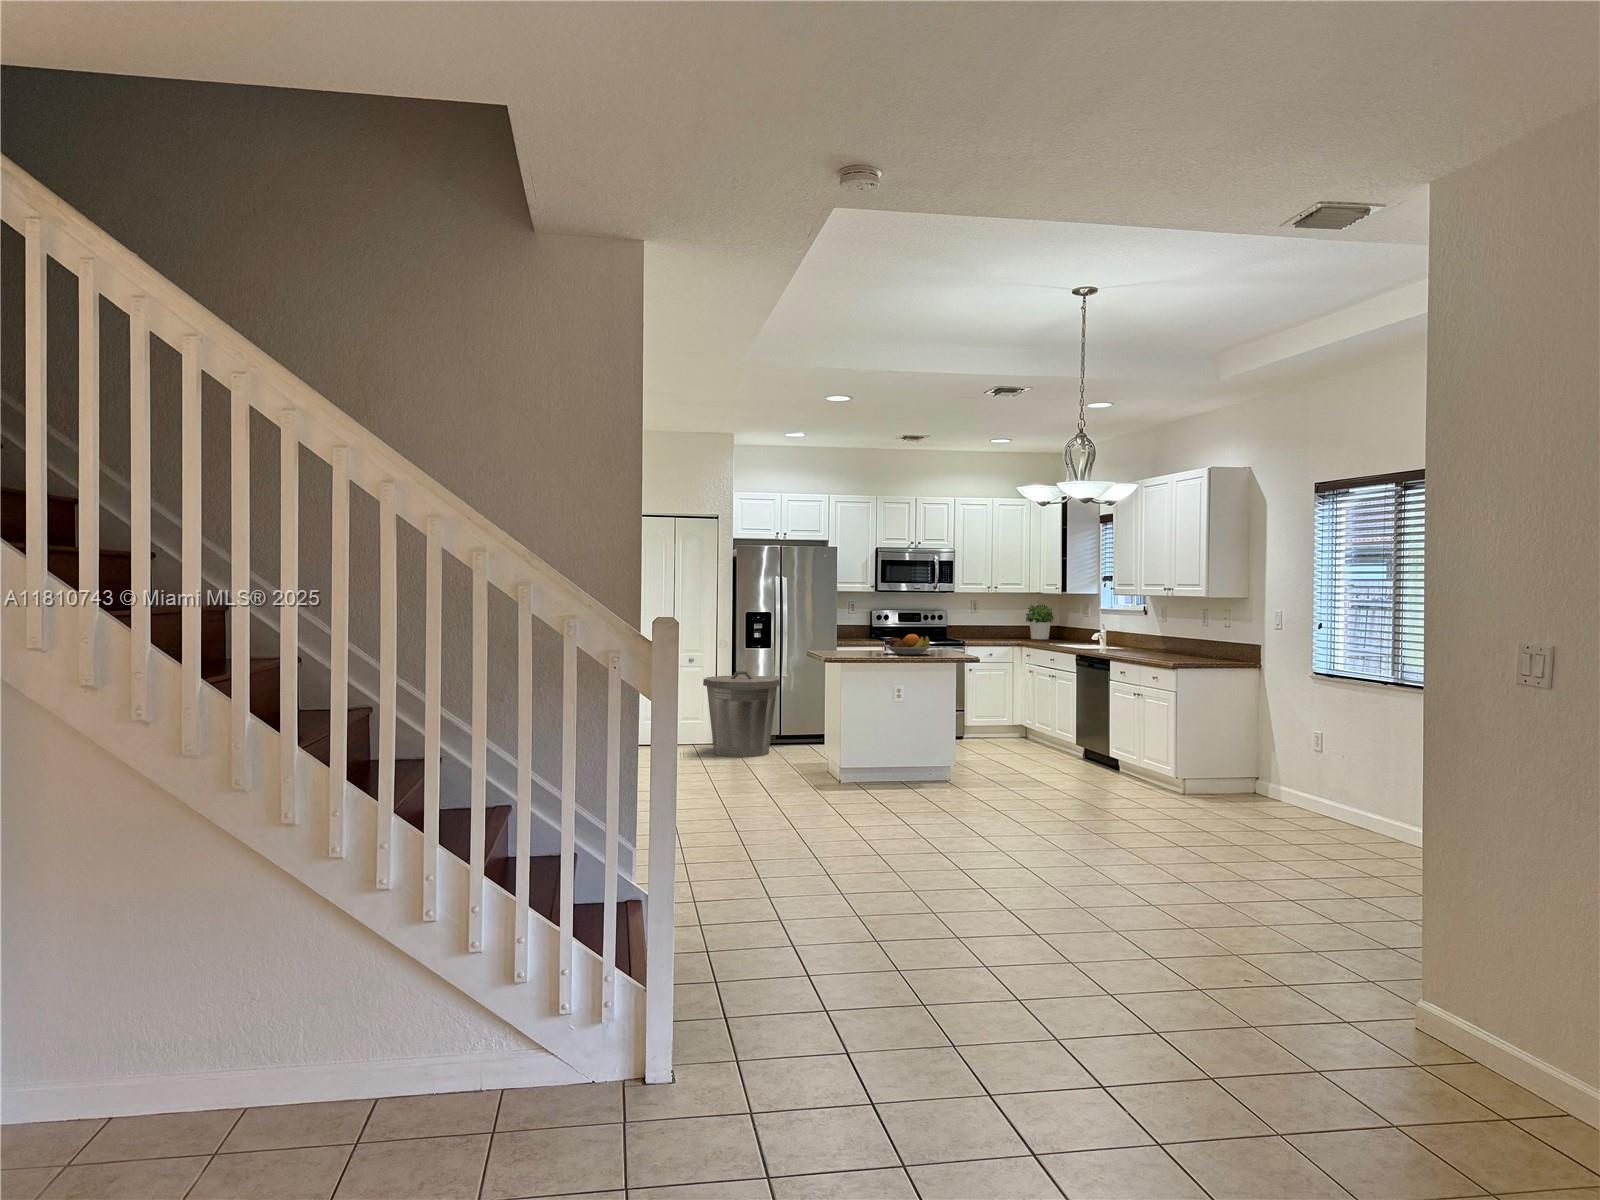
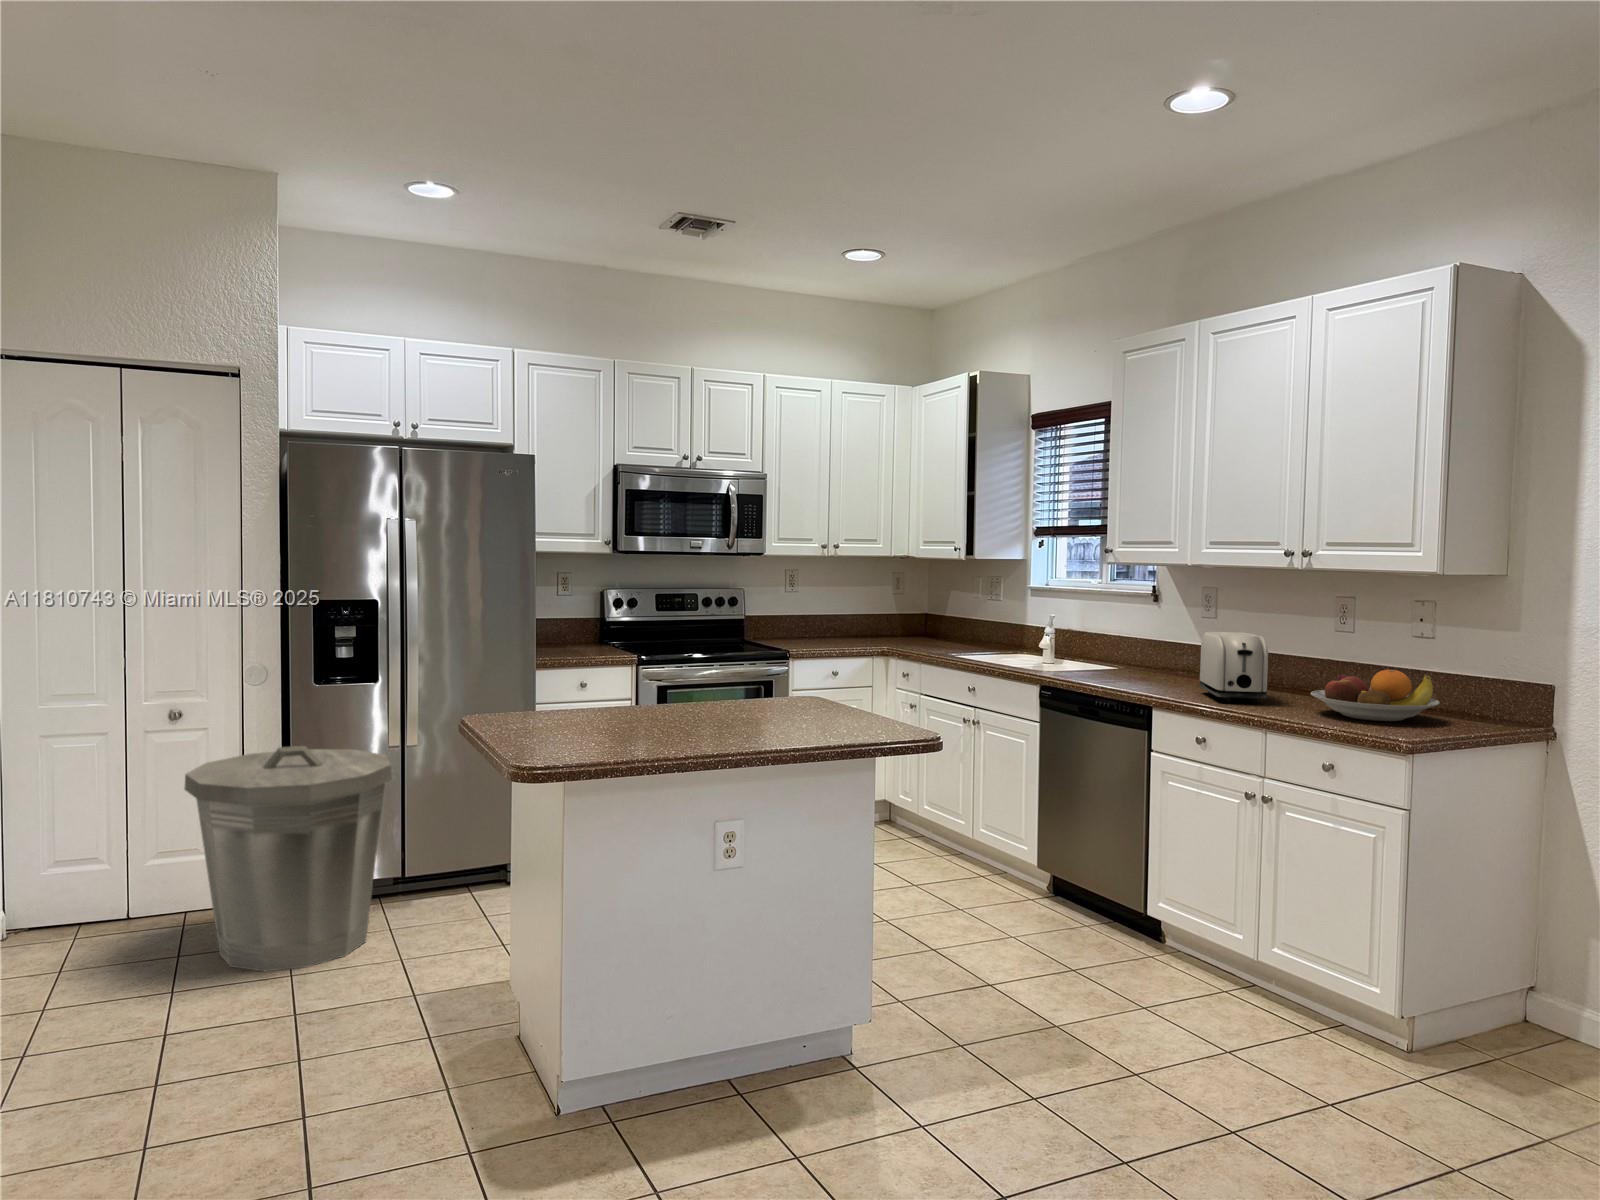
potted plant: present [1026,604,1054,639] -> none [875,575,925,638]
toaster: none [1131,626,1158,657] -> present [1200,632,1268,703]
fruit bowl: present [884,634,932,655] -> present [1311,670,1440,721]

